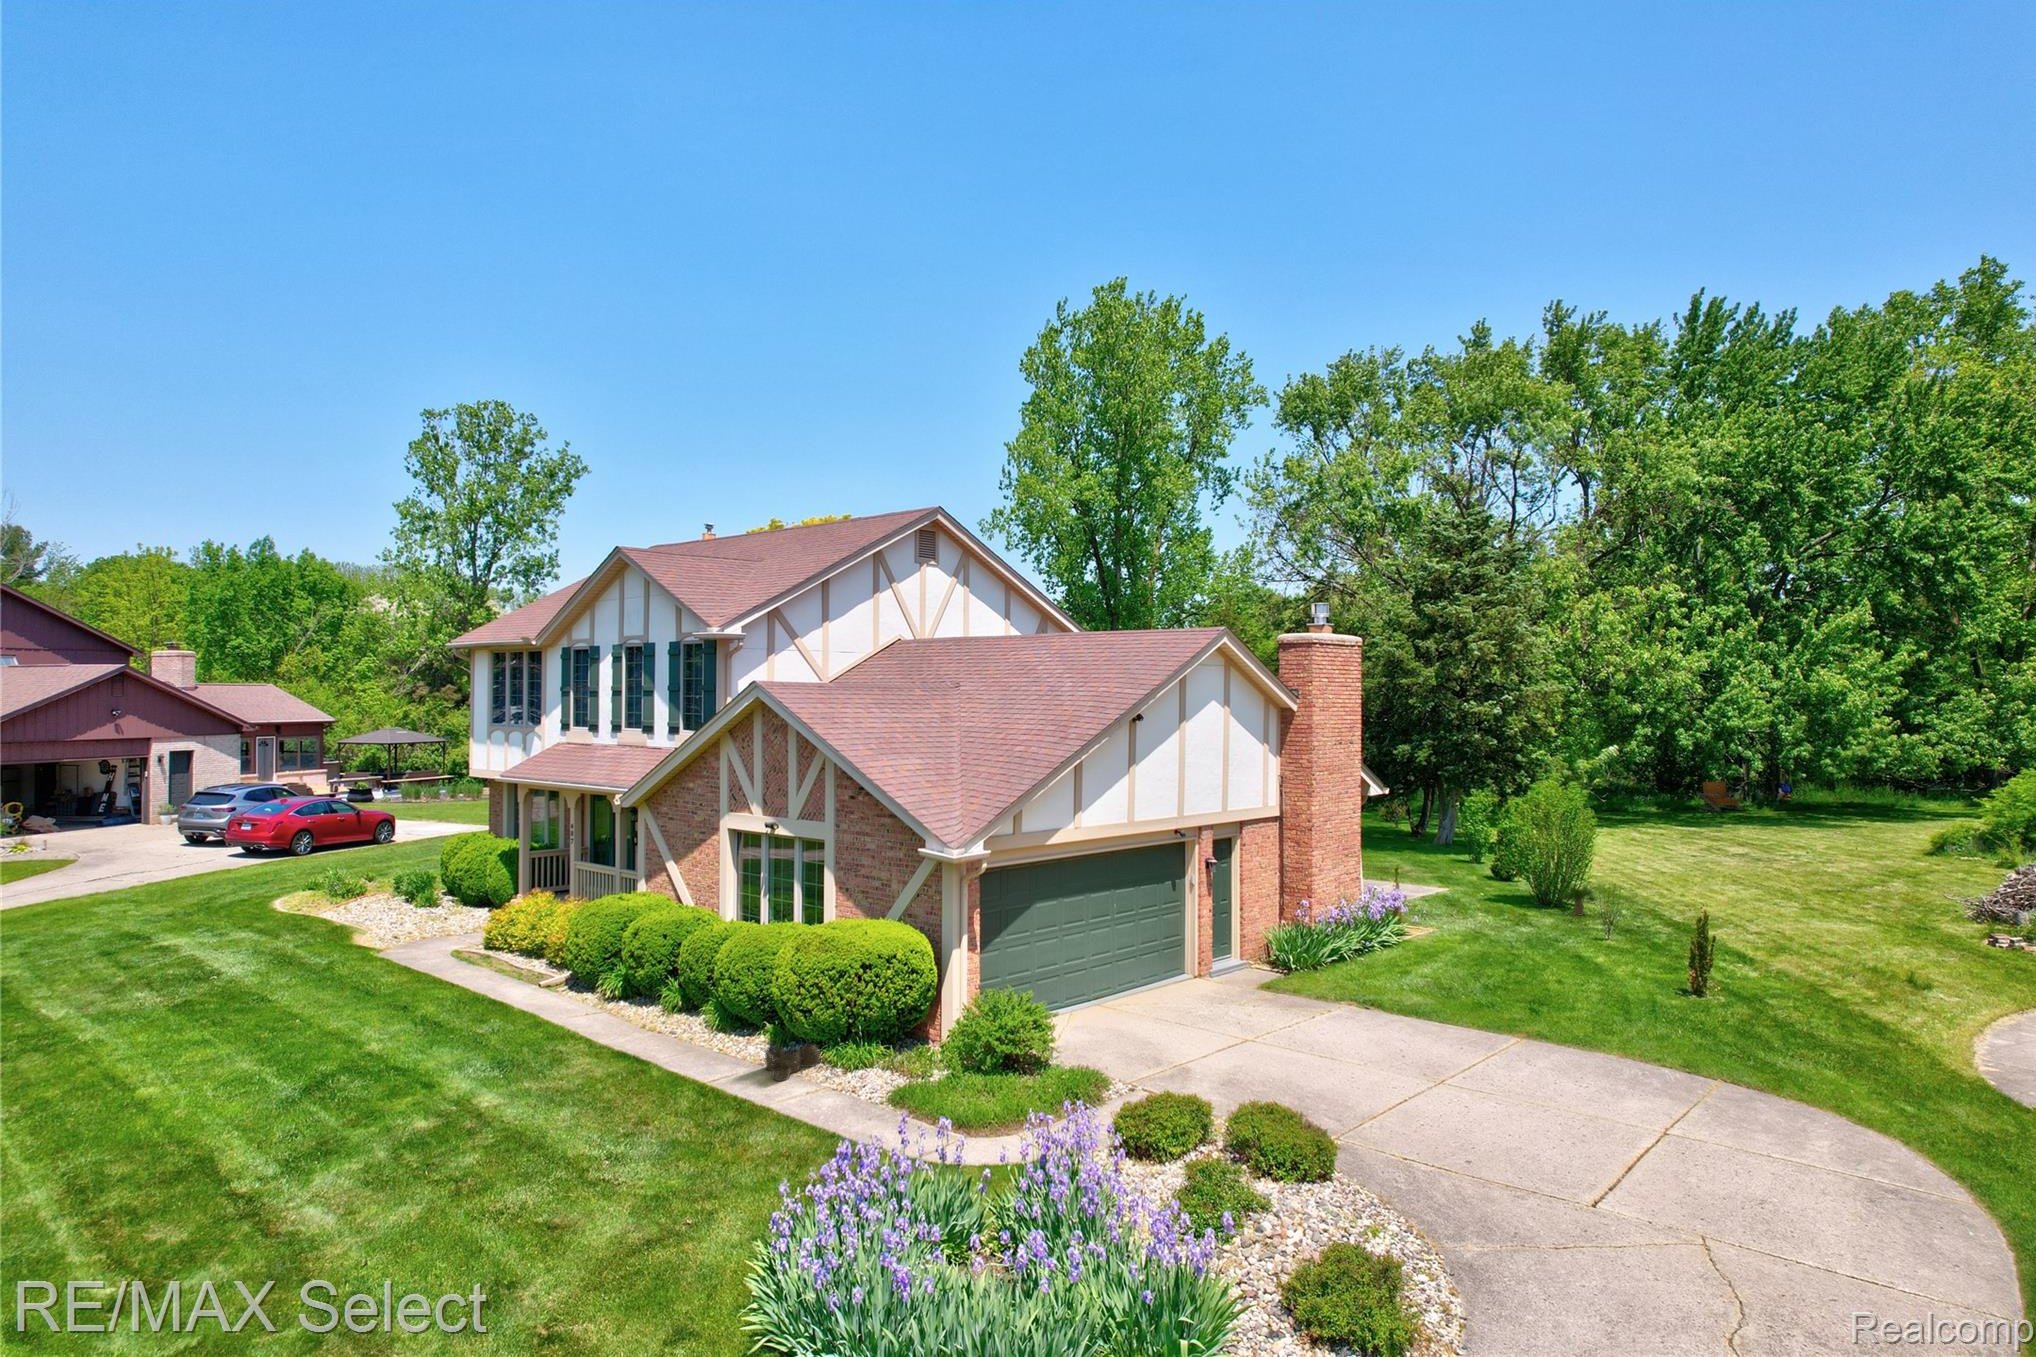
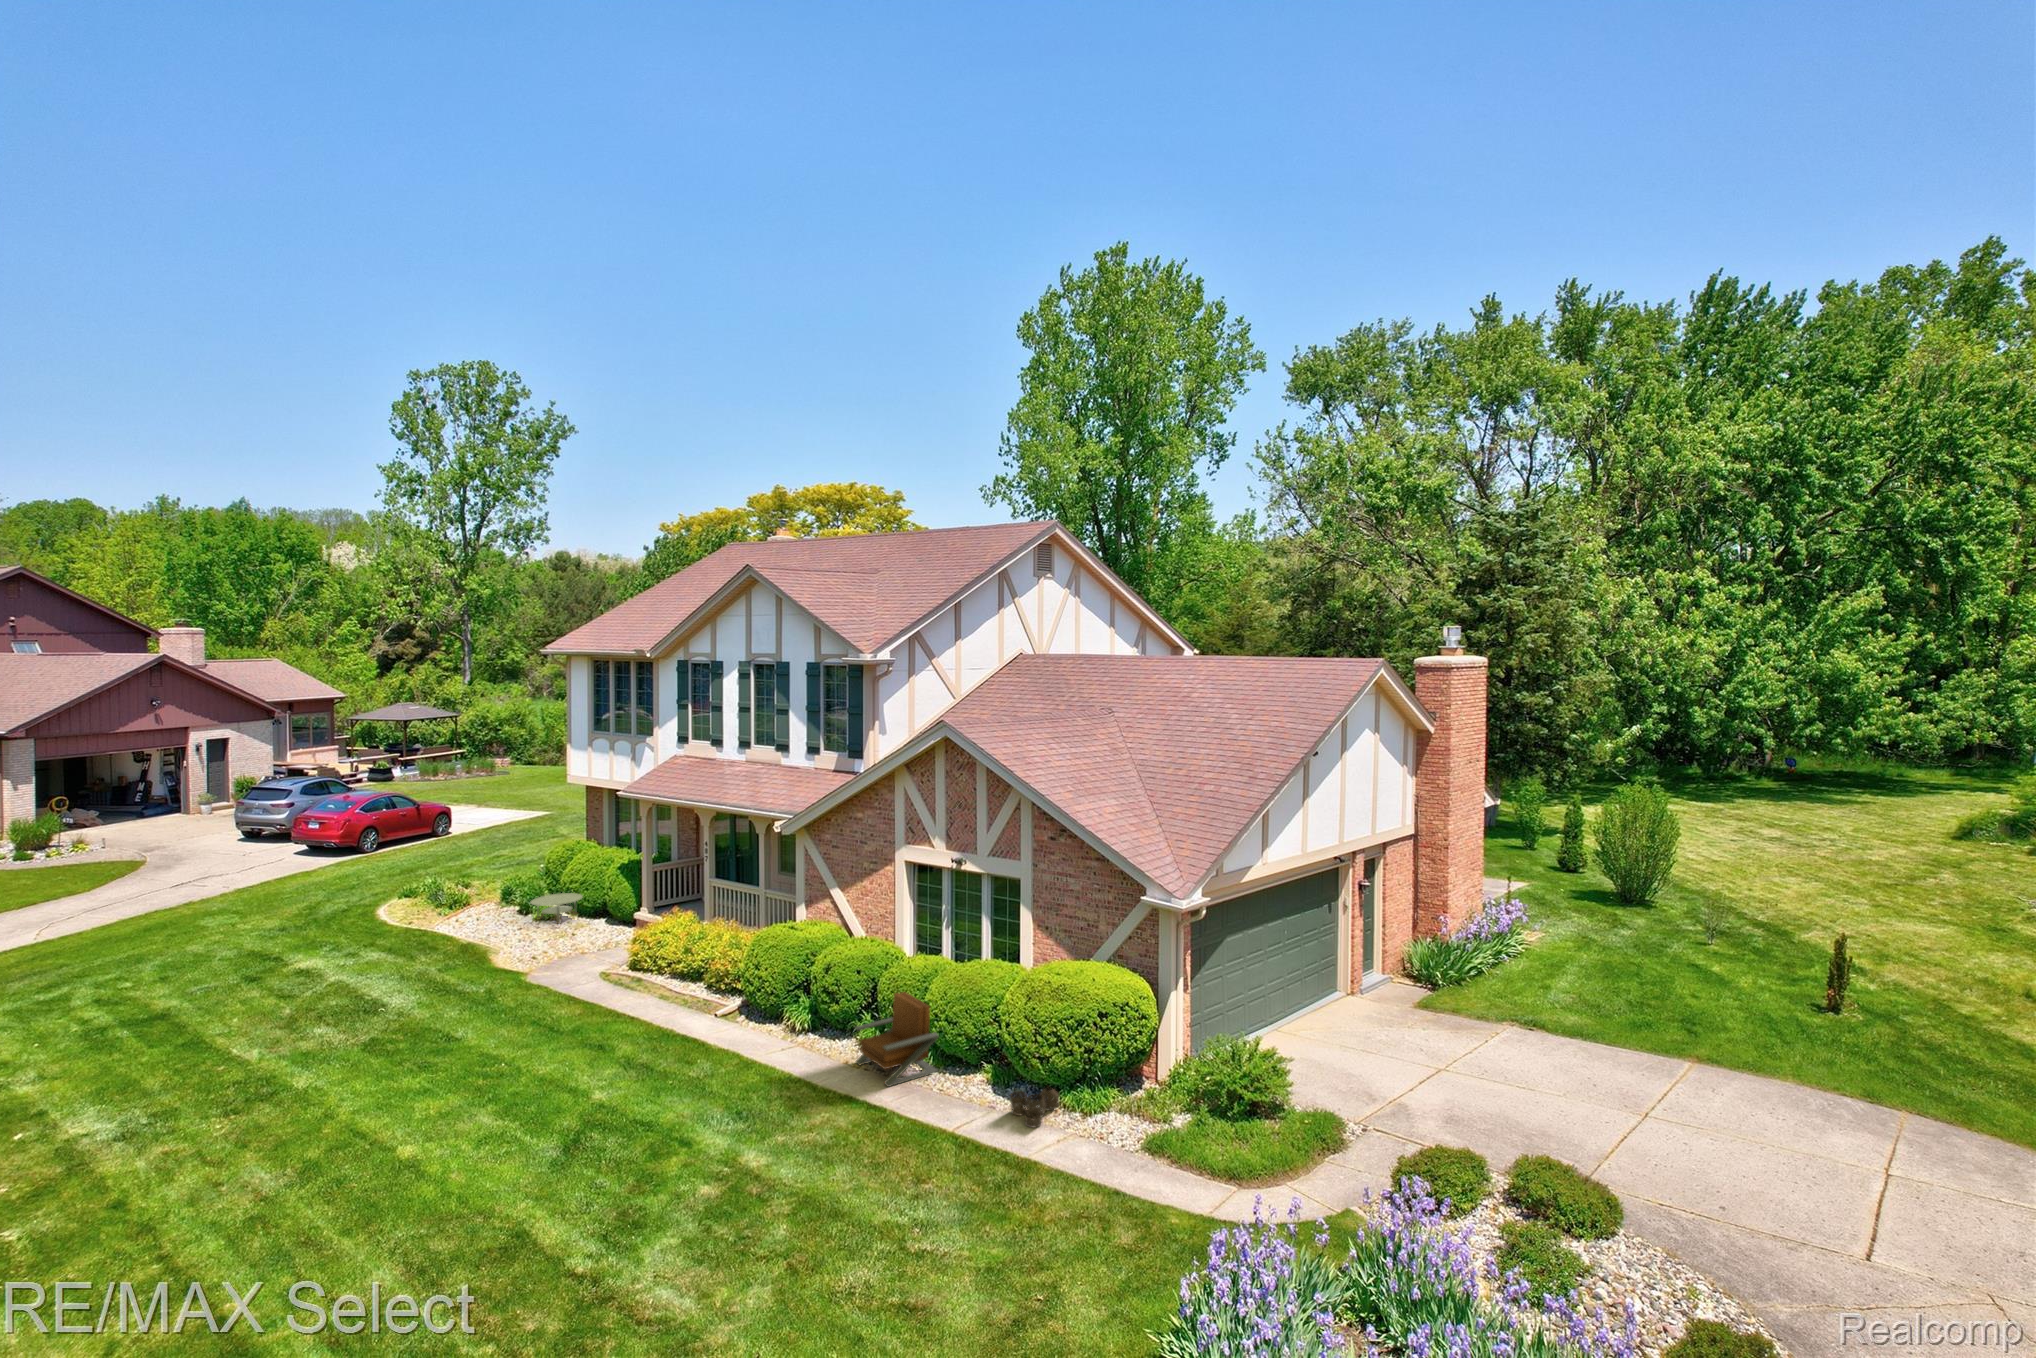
lounge chair: present [1700,782,1742,811] -> present [855,992,939,1087]
round table: none [413,883,469,911] -> present [530,893,582,924]
potted plant: present [1560,885,1597,916] -> none [1645,882,1686,913]

